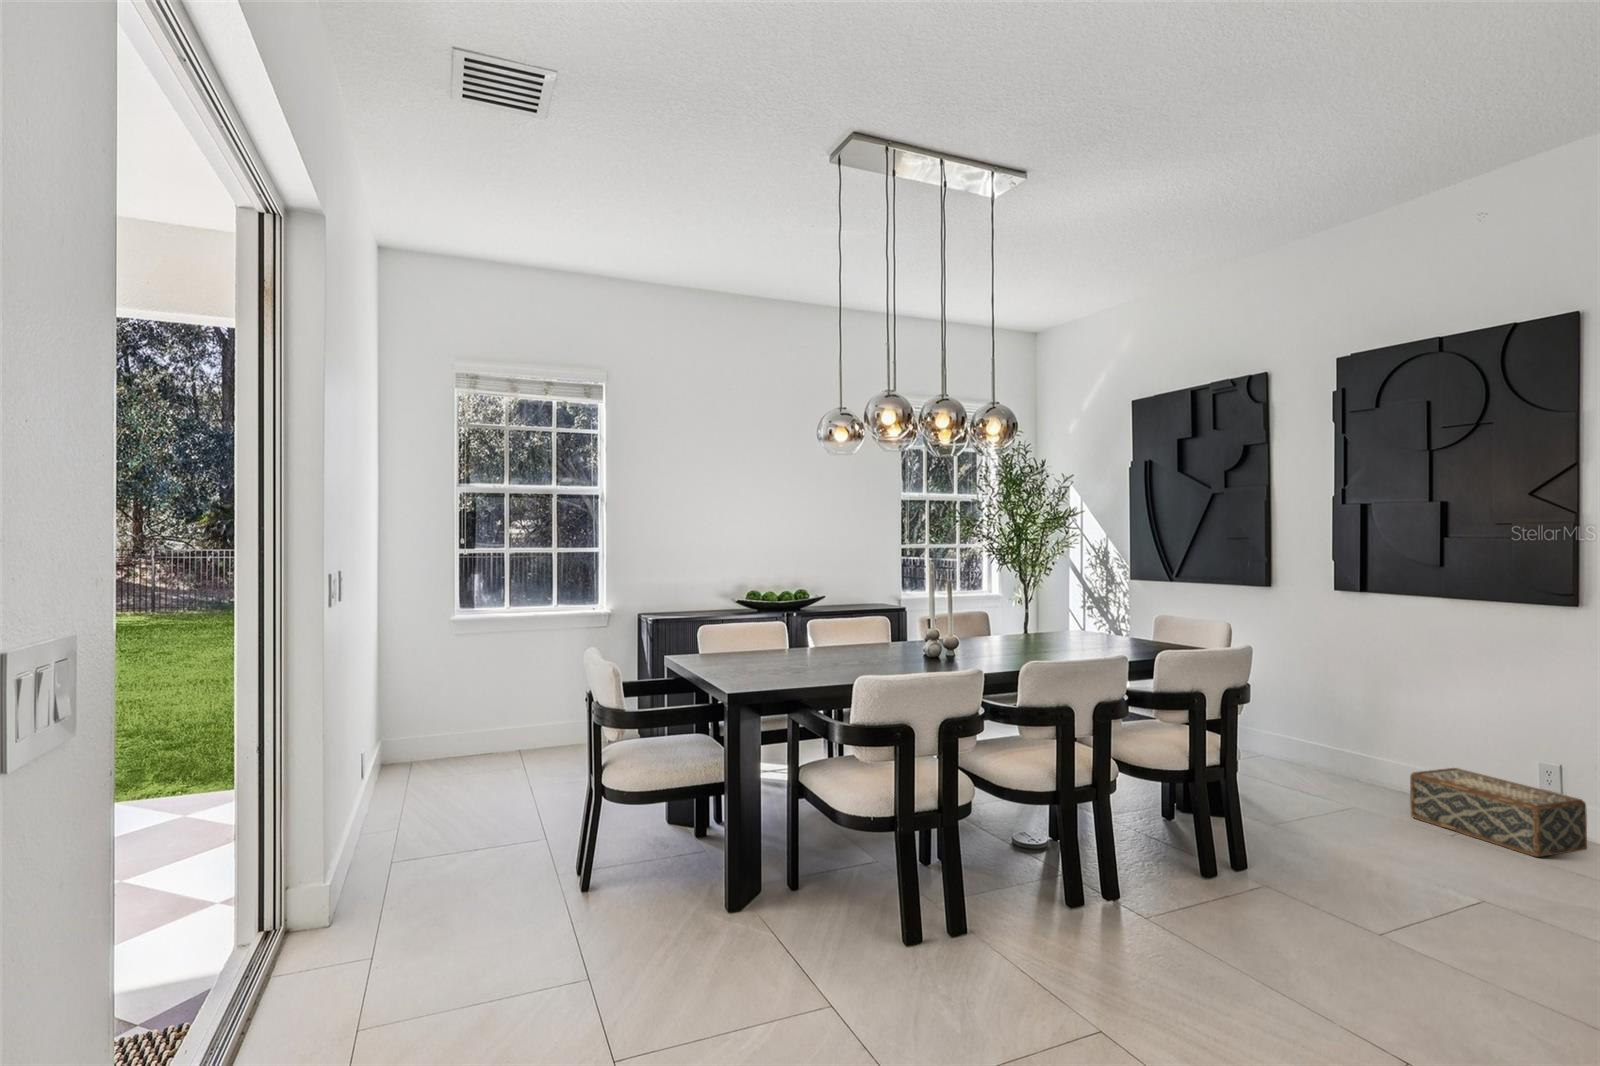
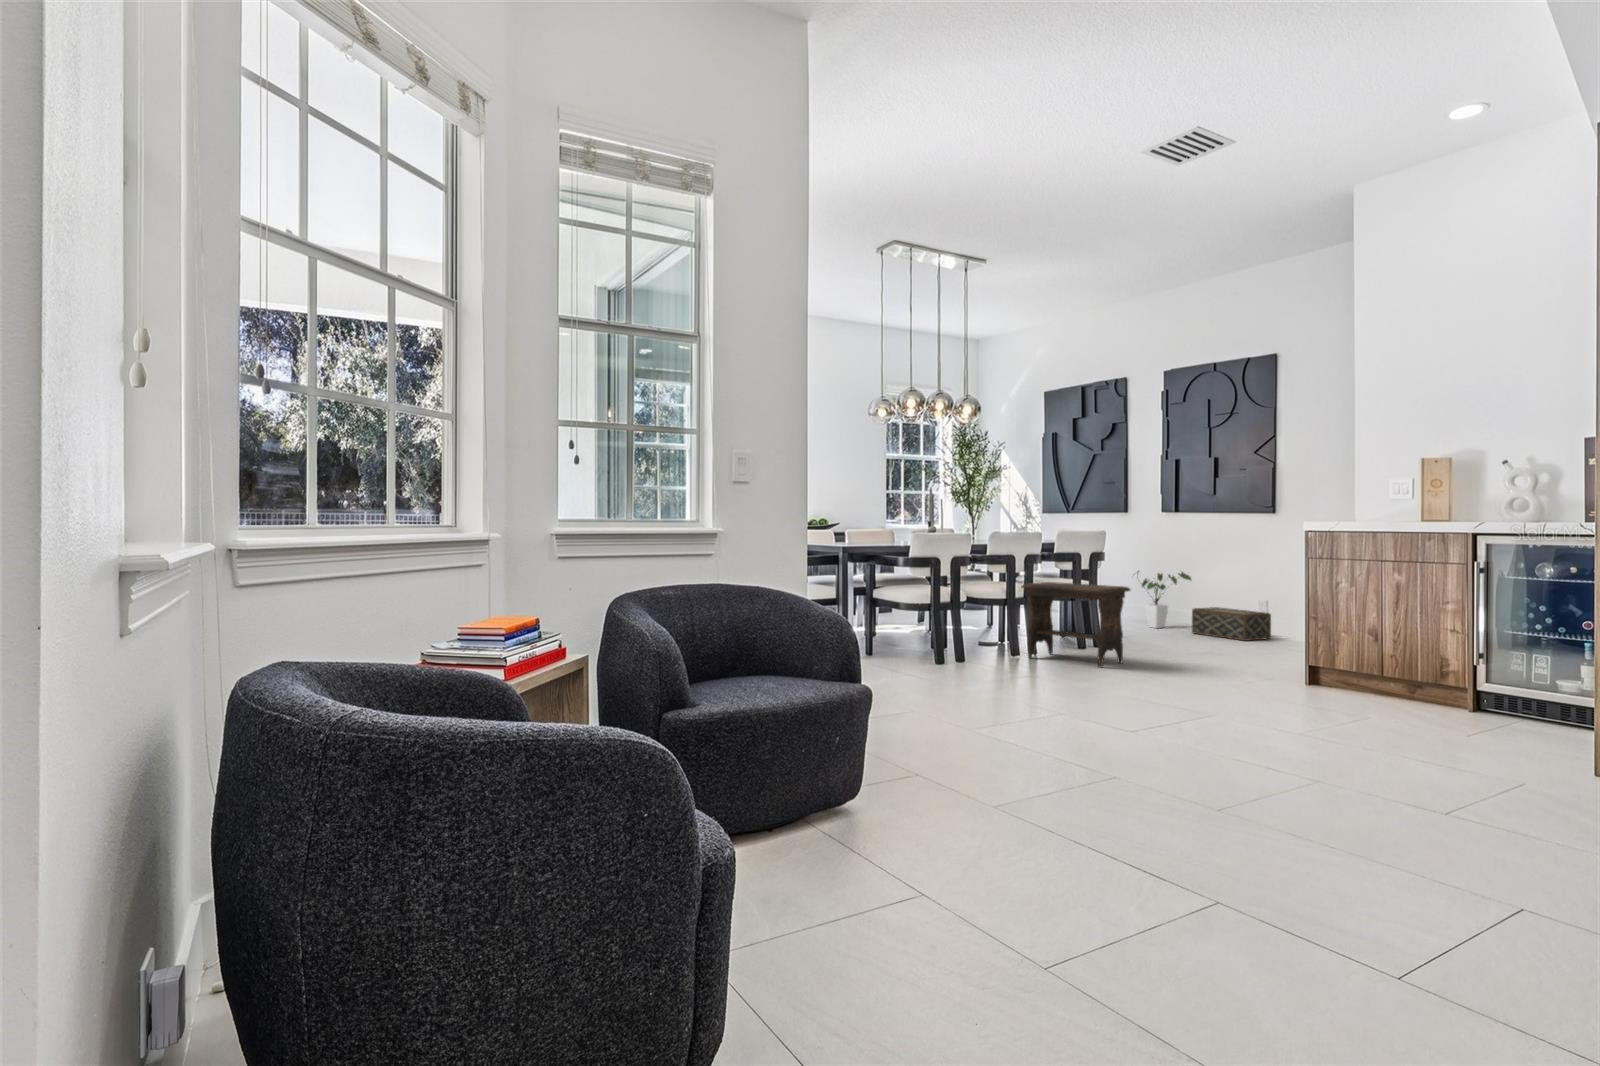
house plant: none [1287,692,1400,793] -> present [1142,572,1191,628]
footstool: none [1082,761,1331,1003] -> present [1021,582,1130,668]

